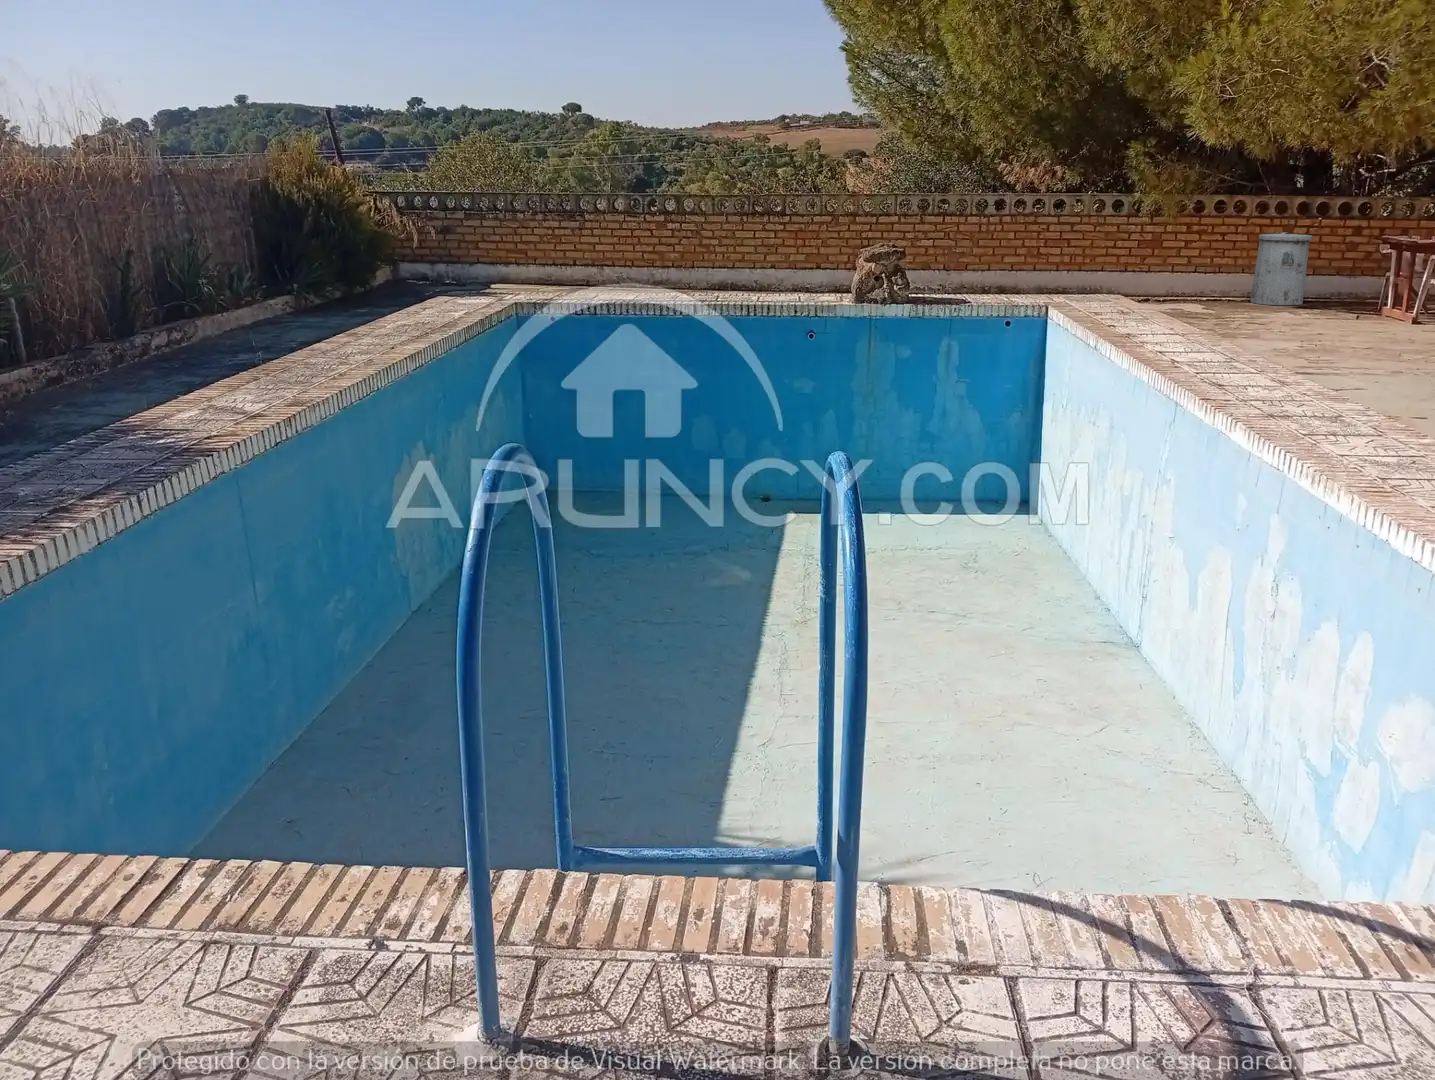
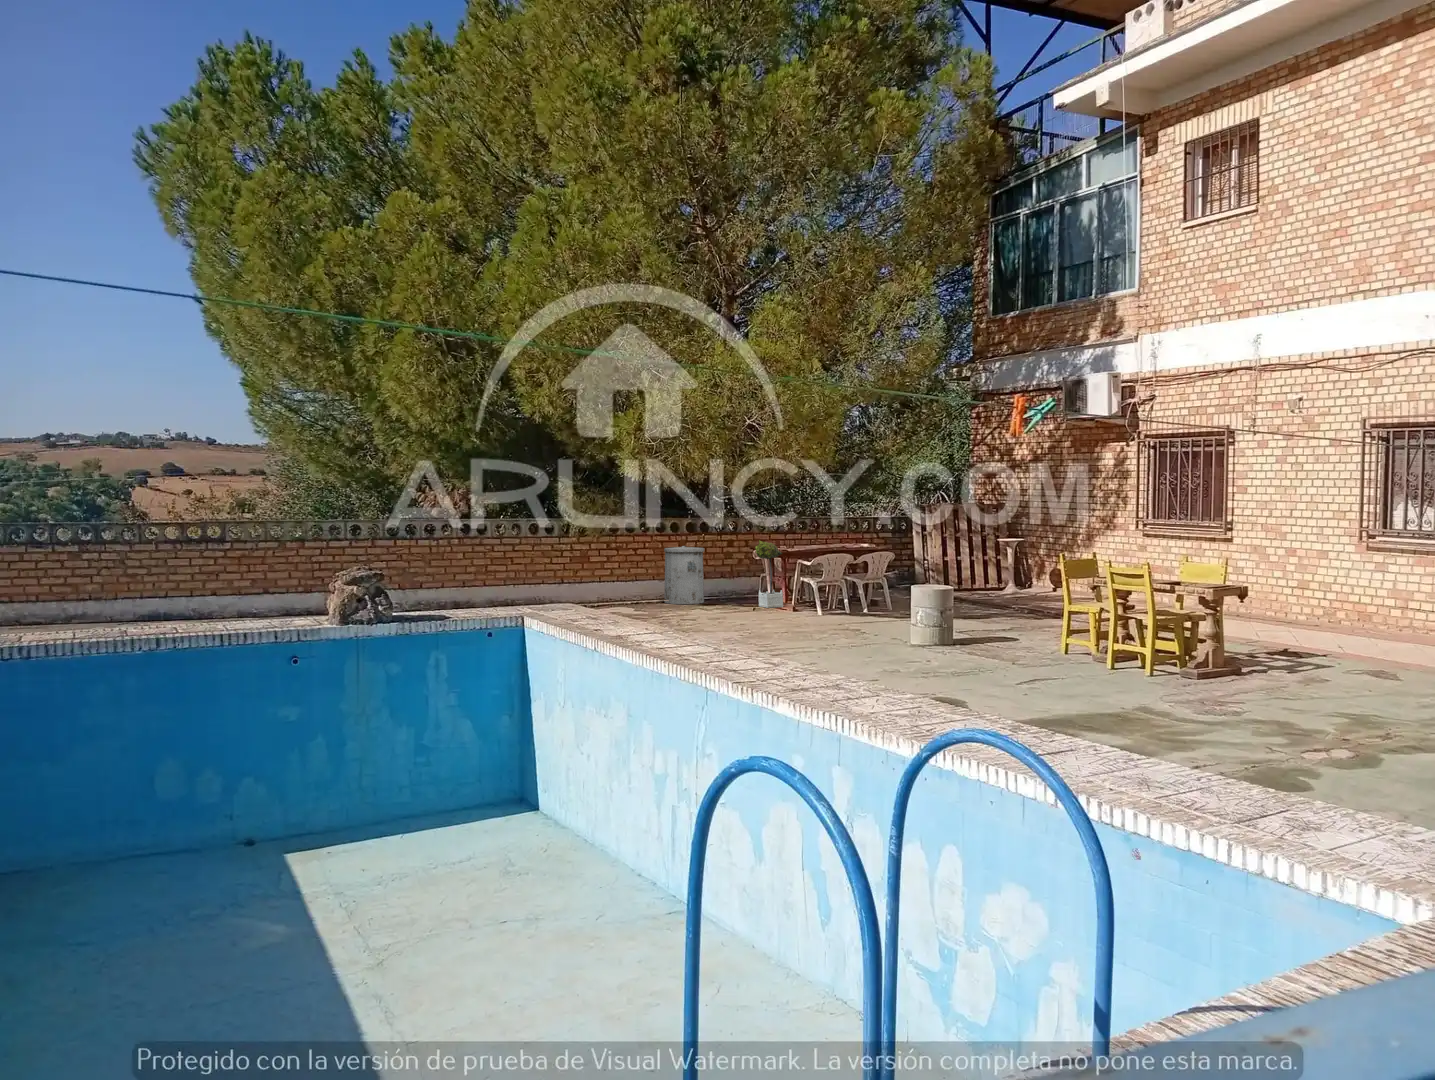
potted tree: none [1367,228,1412,317] -> present [755,540,783,608]

